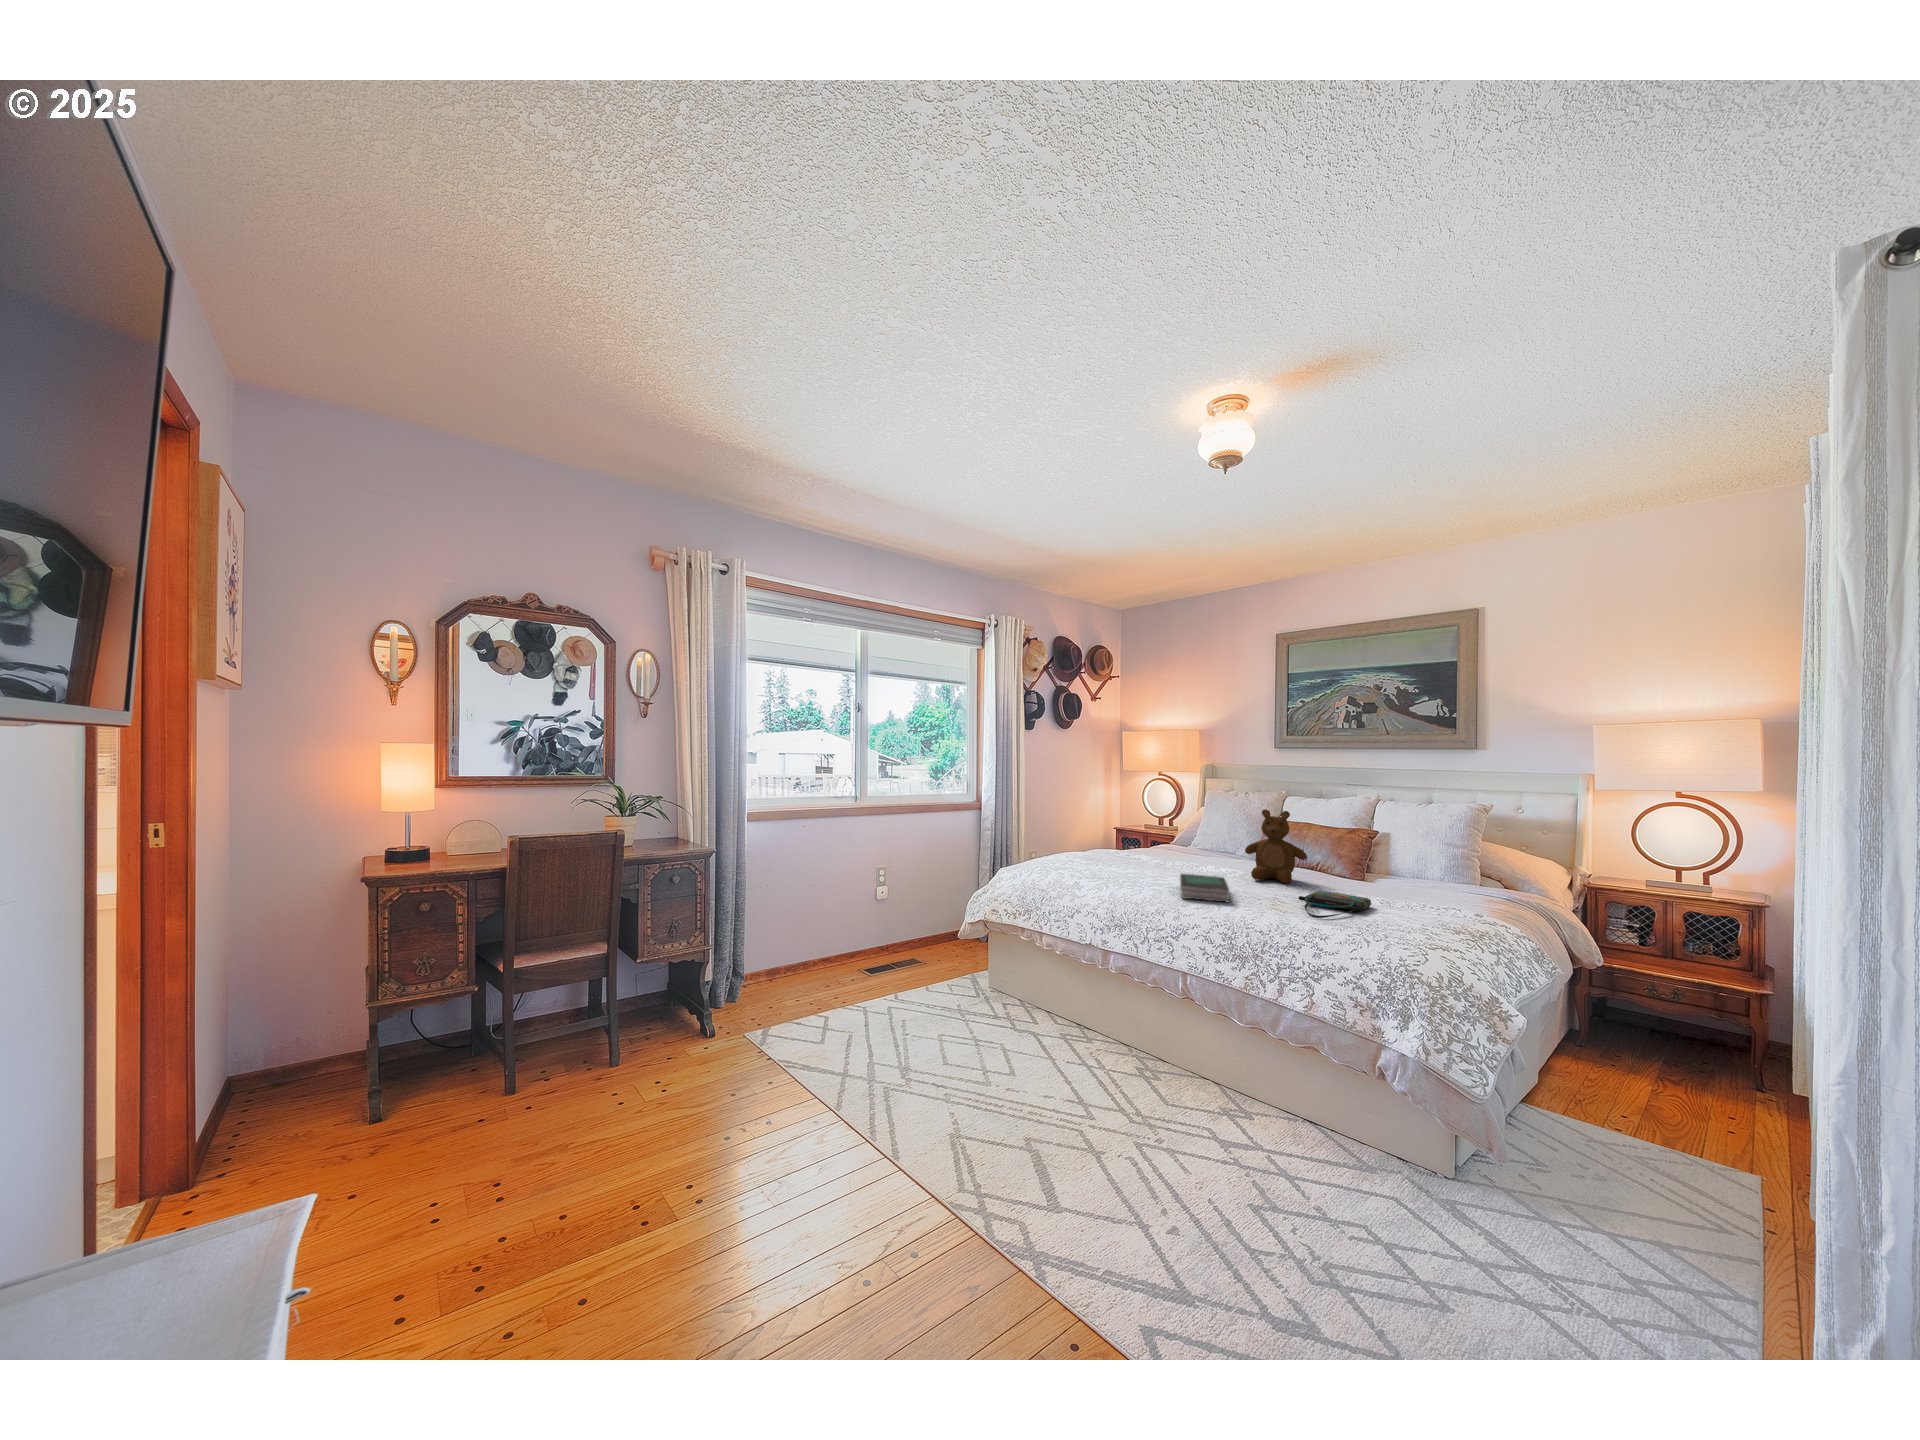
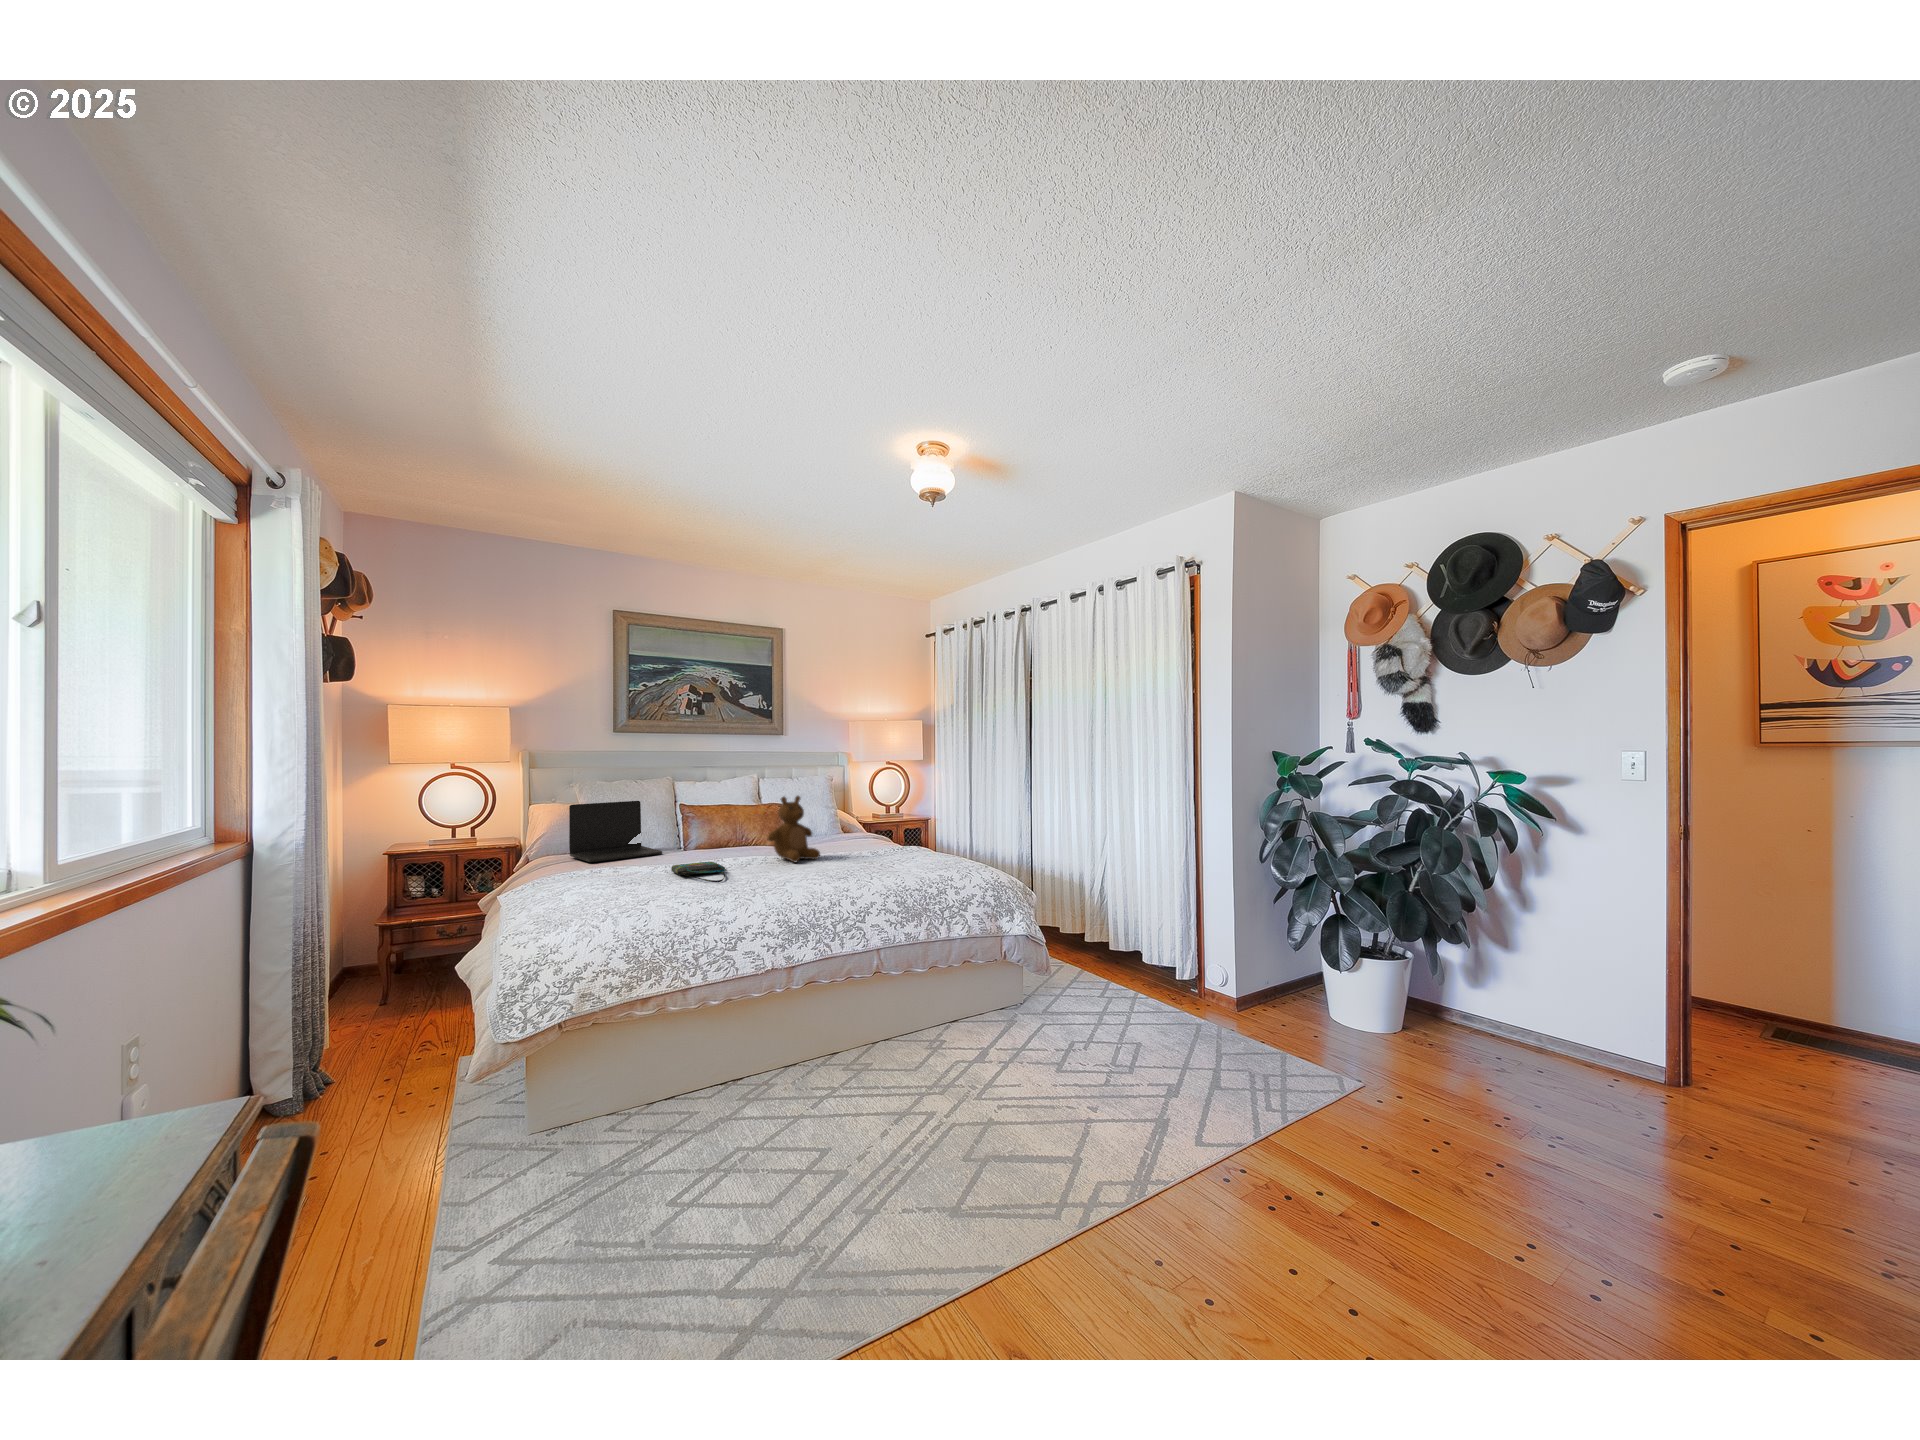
laptop: none [1163,801,1236,853] -> present [569,801,662,862]
book: present [1180,874,1230,902] -> none [796,862,871,886]
tote bag: present [1299,891,1371,918] -> present [671,862,727,882]

